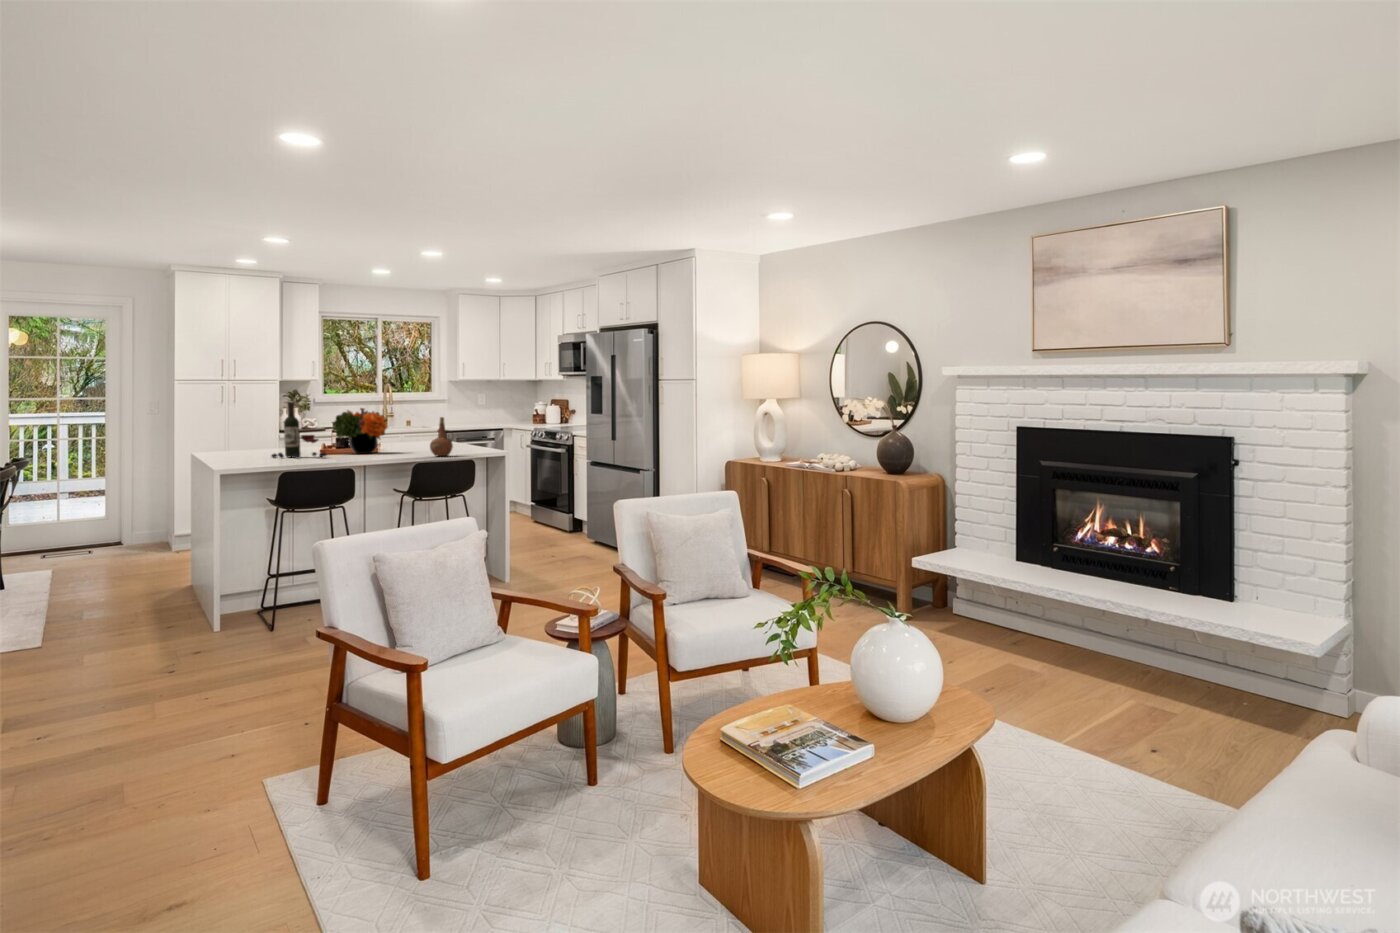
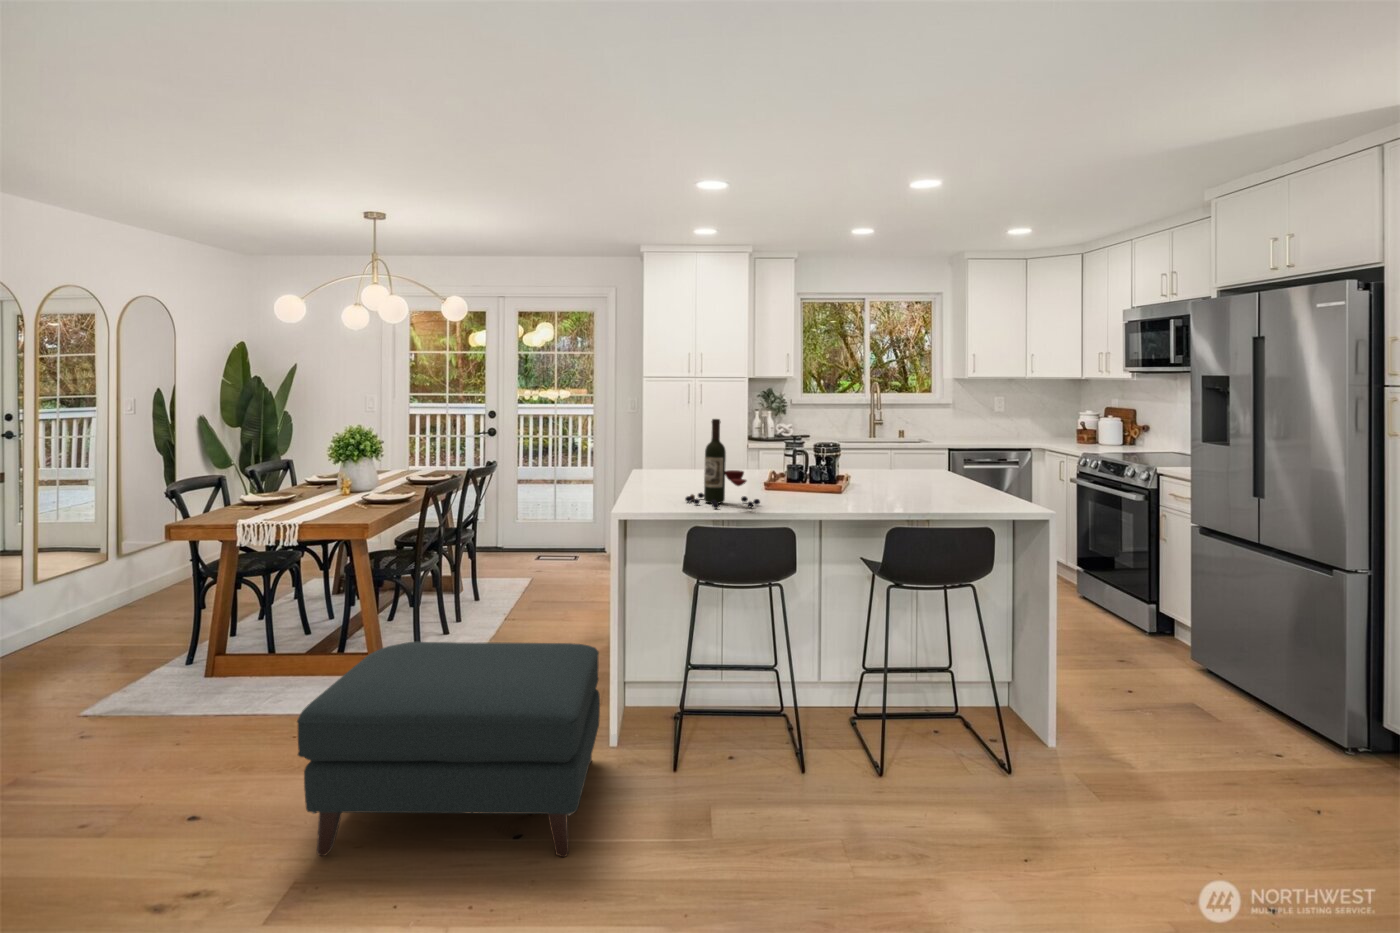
flower arrangement: present [333,408,388,454] -> none [775,427,859,500]
ceramic pitcher: present [430,417,453,456] -> none [920,456,964,528]
ottoman: none [19,551,239,694] -> present [297,641,600,857]

